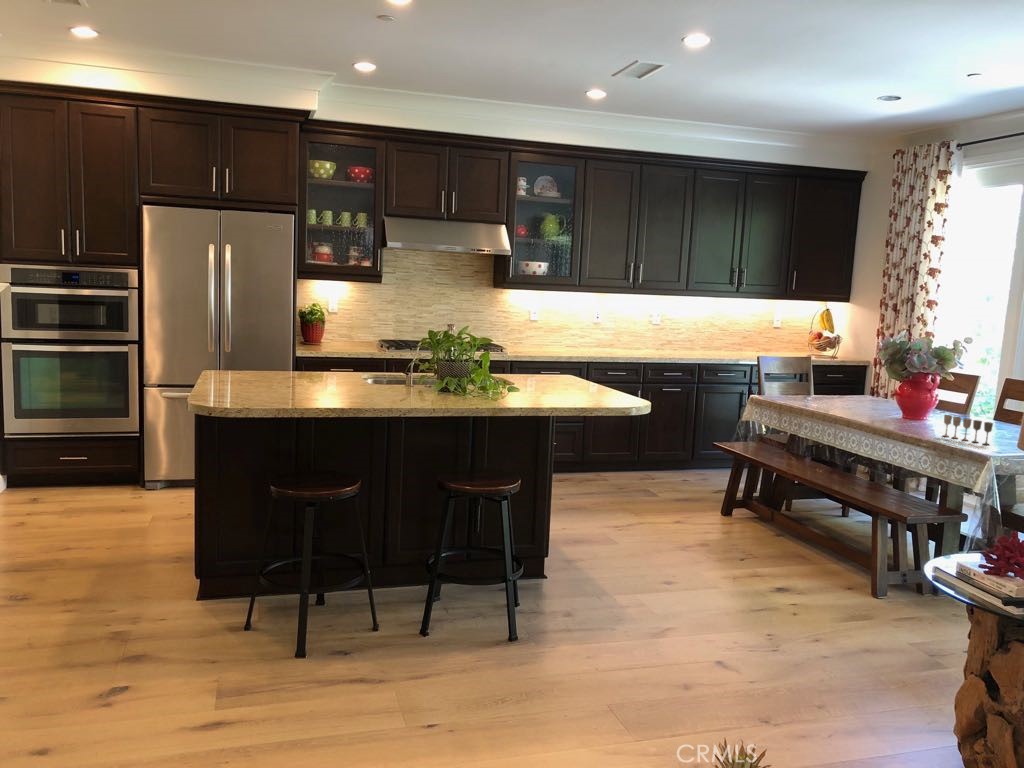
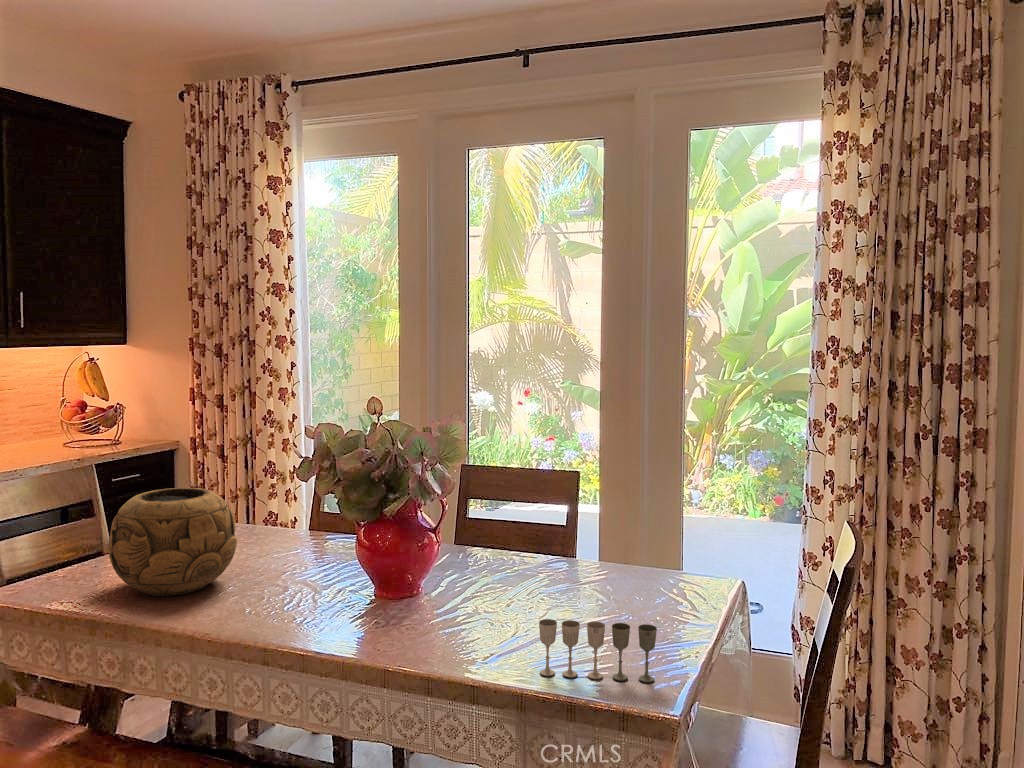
decorative bowl: none [802,361,855,402] -> present [108,488,237,596]

